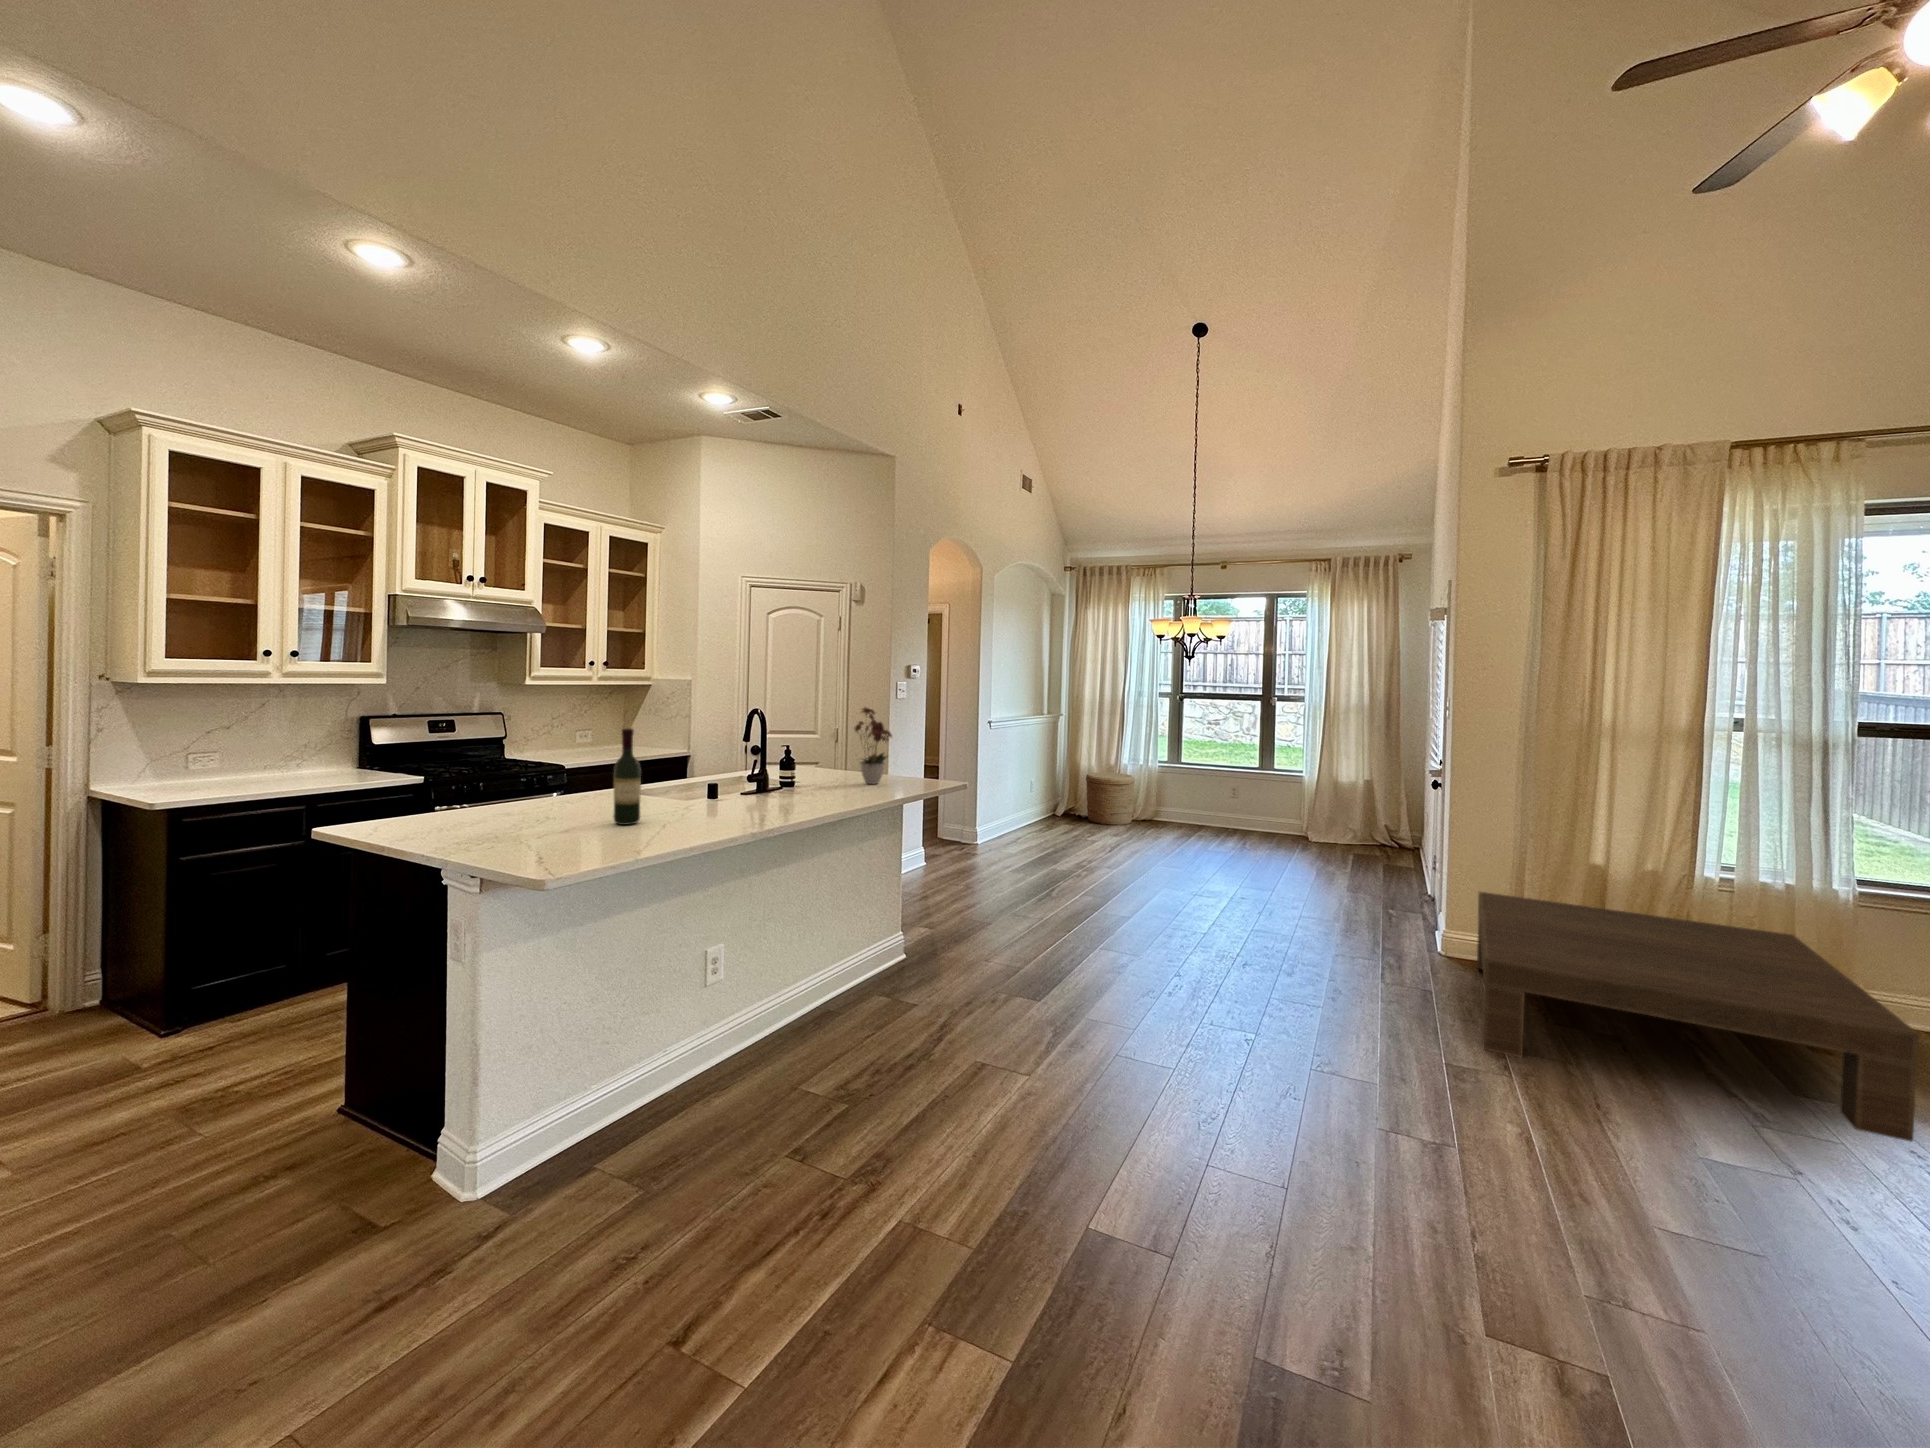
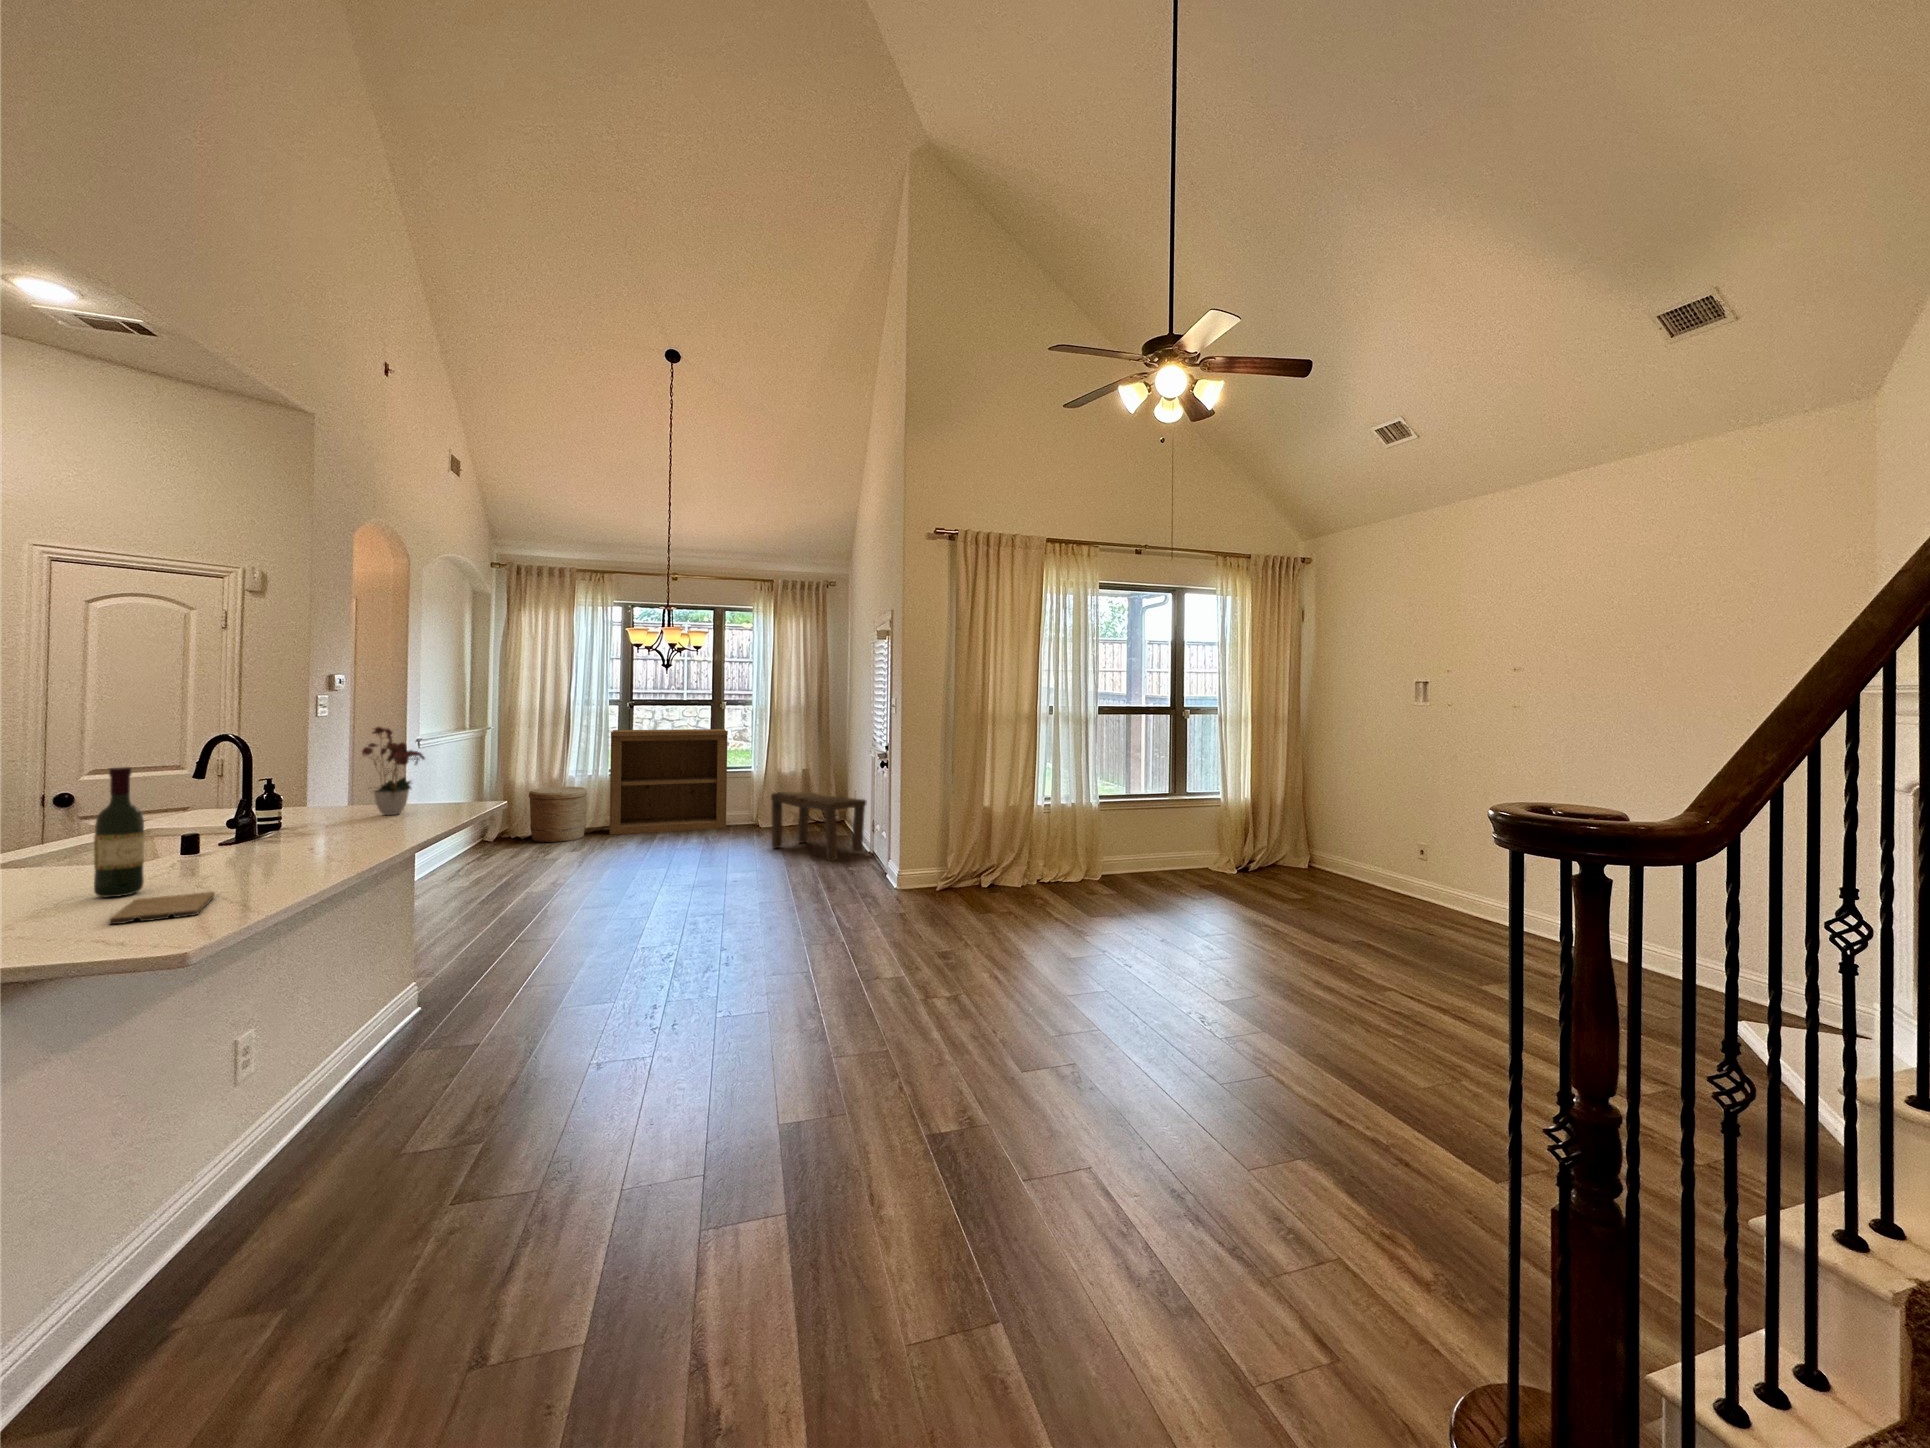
bookshelf: none [1154,722,1274,835] -> present [609,729,728,835]
bench: none [1306,803,1424,896] -> present [771,791,867,861]
cutting board: none [575,829,654,849] -> present [109,892,215,924]
coffee table: present [1477,891,1919,1142] -> none [921,833,1138,940]

